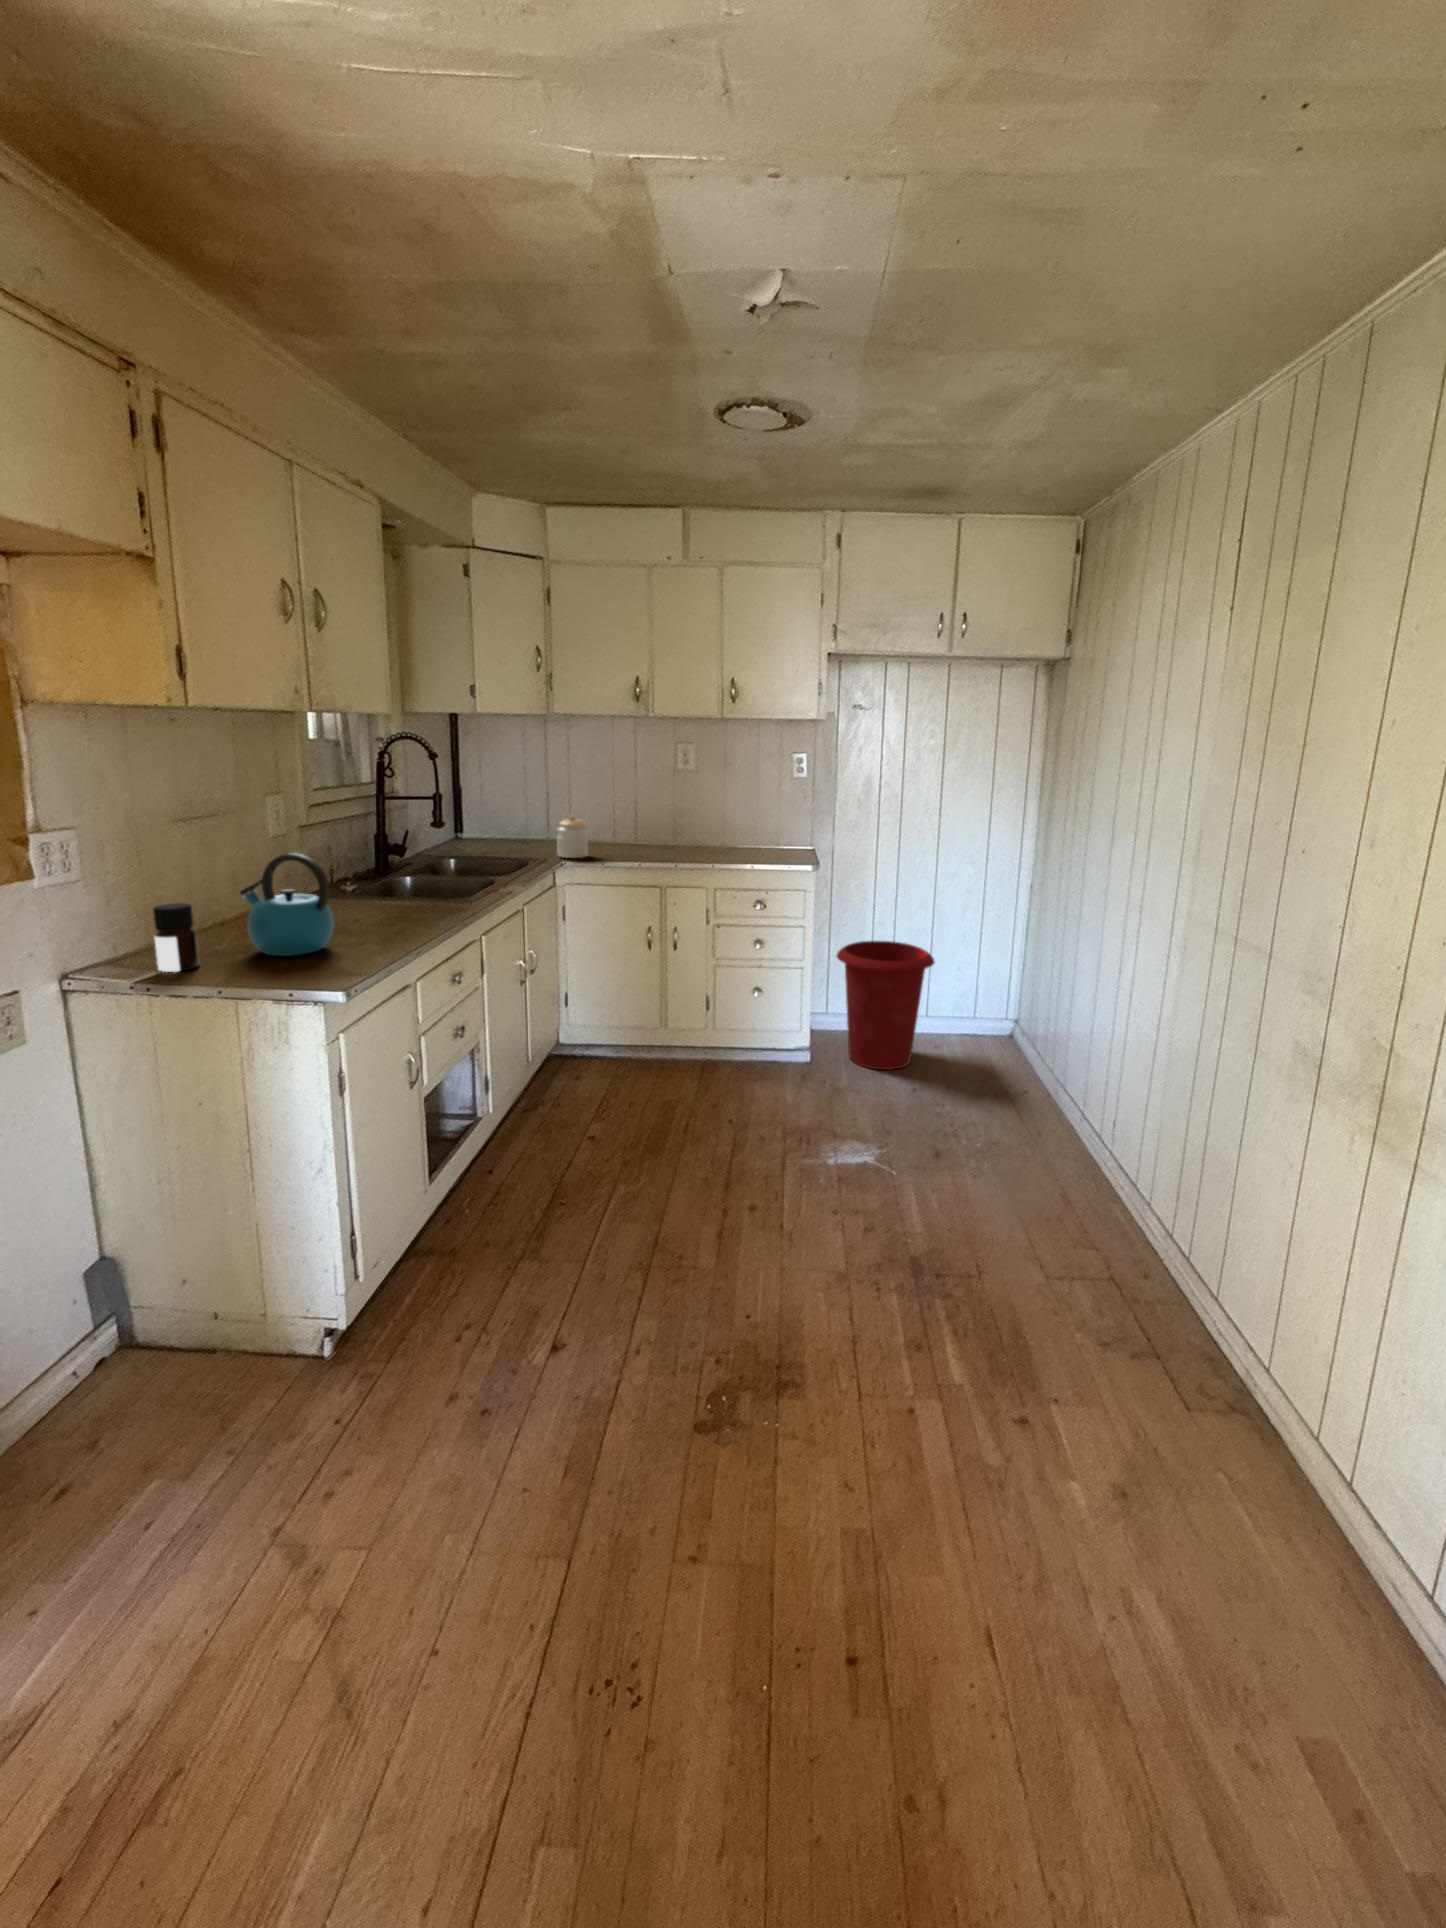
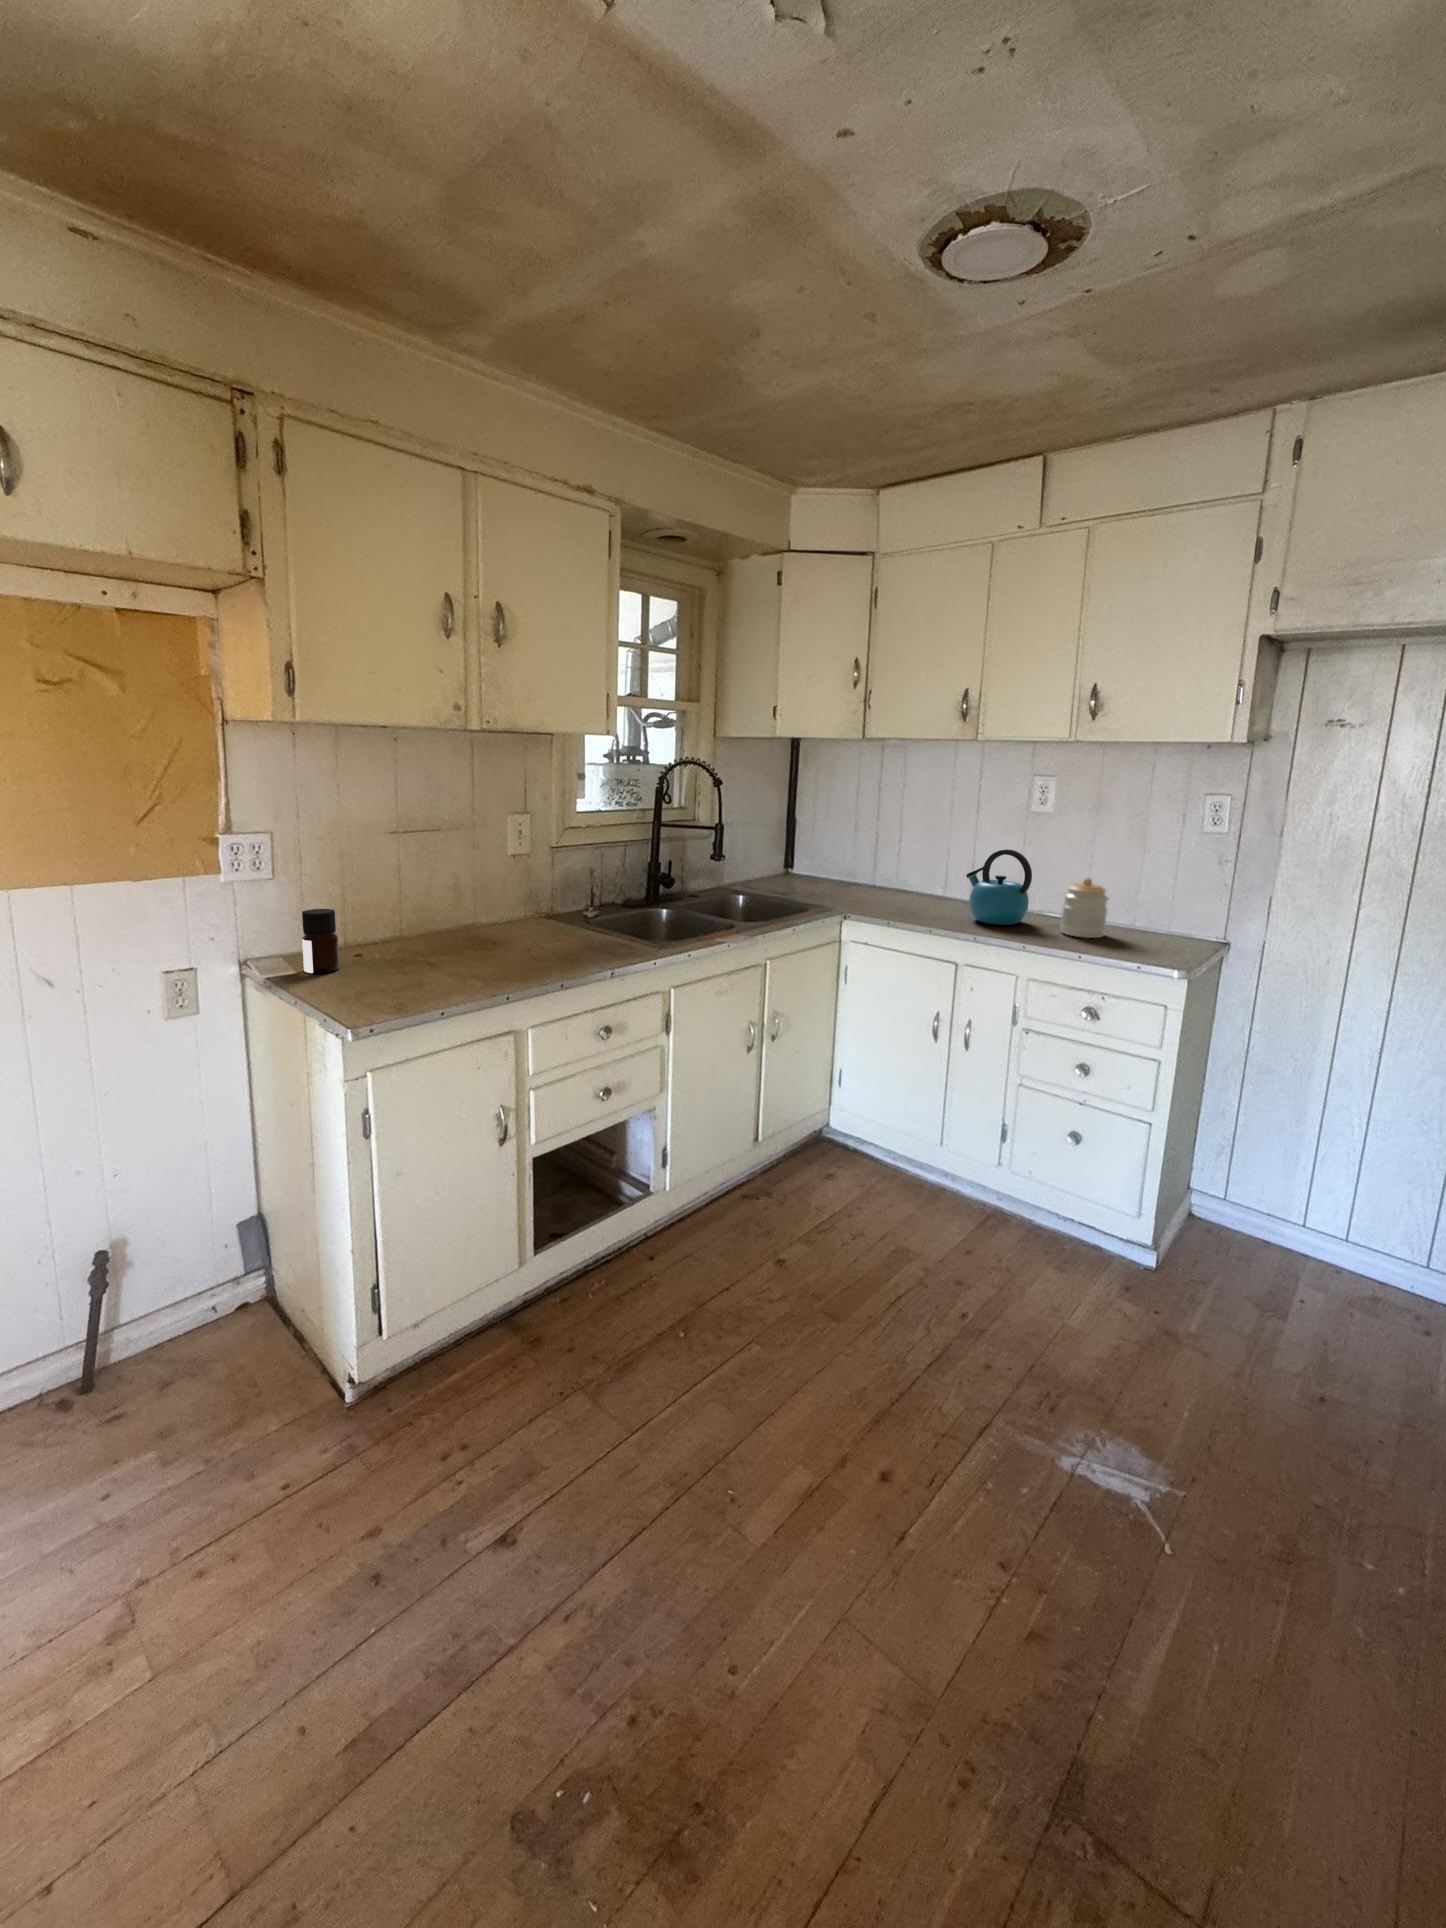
jar: present [557,815,588,858] -> present [1061,878,1108,938]
kettle: present [240,853,334,956] -> present [966,849,1032,925]
waste bin: present [837,941,934,1070] -> none [1227,1091,1423,1321]

